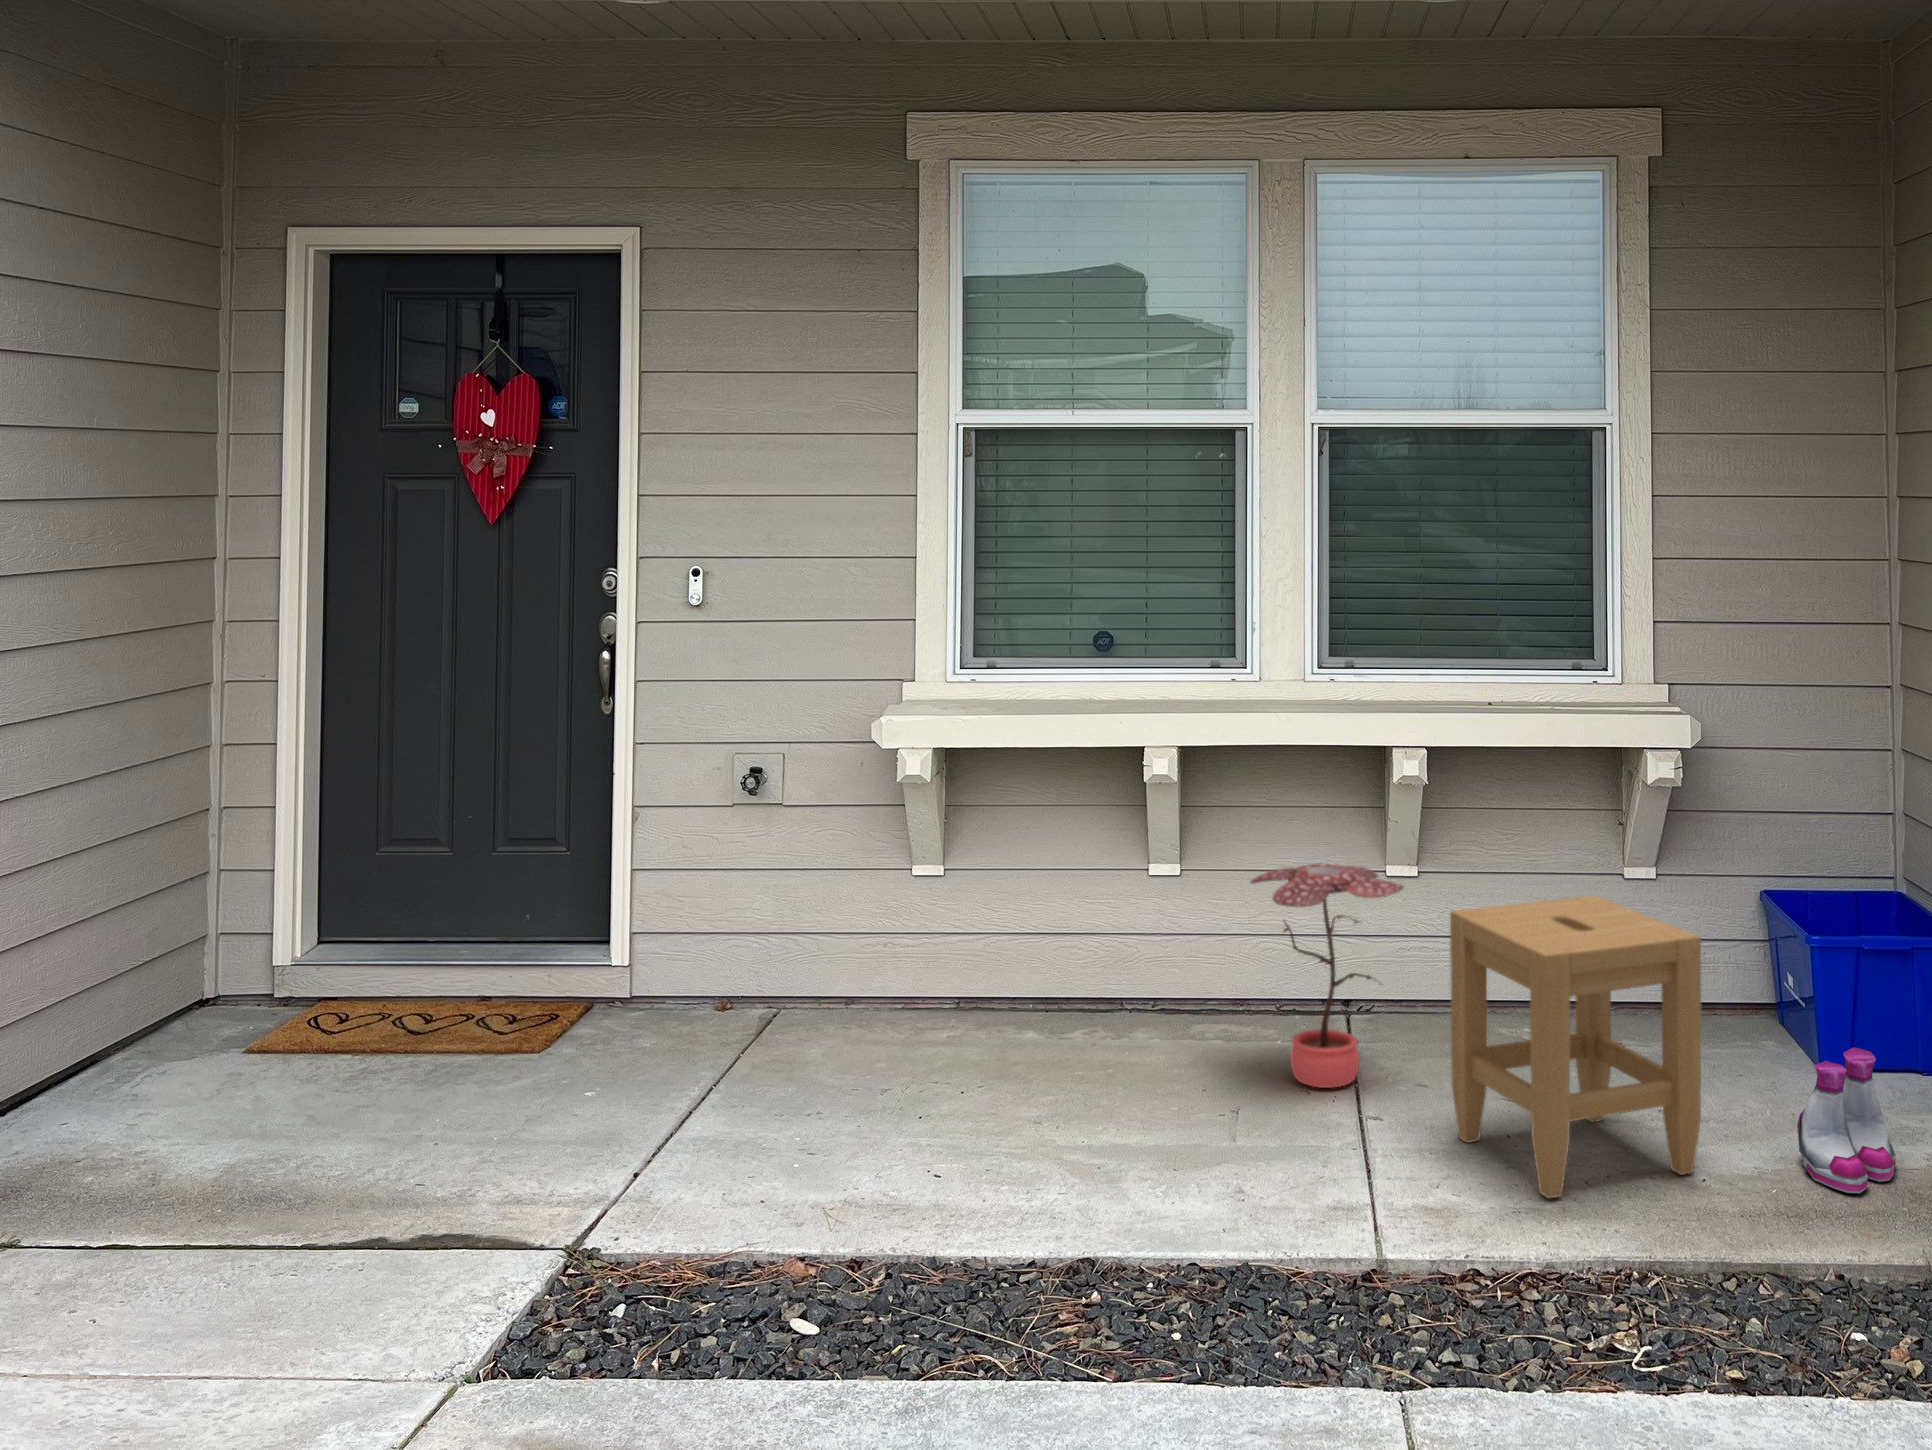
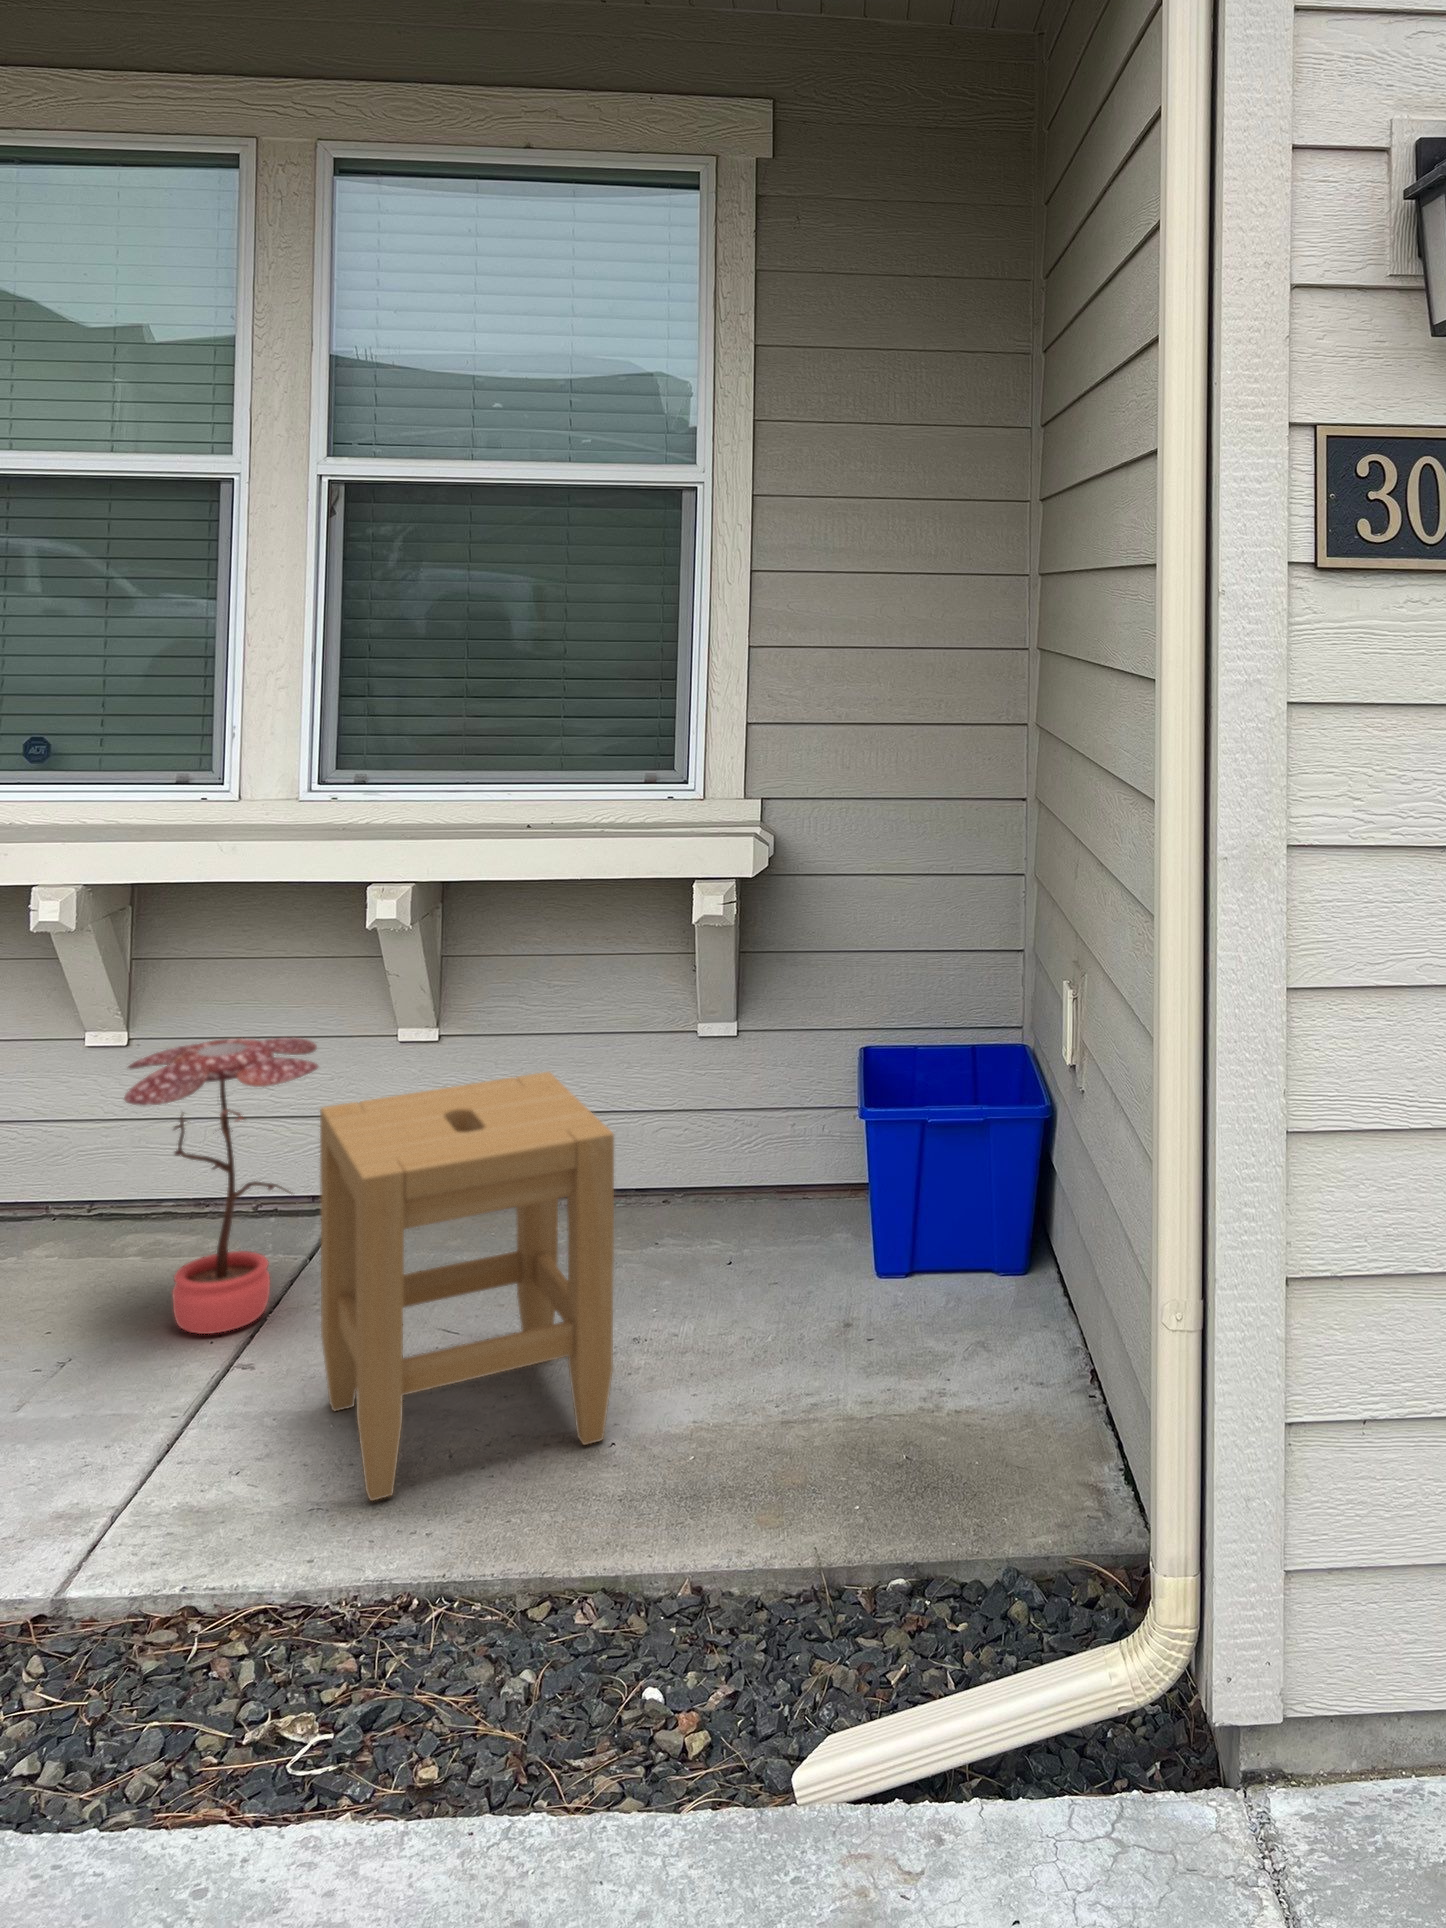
boots: present [1797,1047,1896,1193] -> none [750,1259,878,1458]

